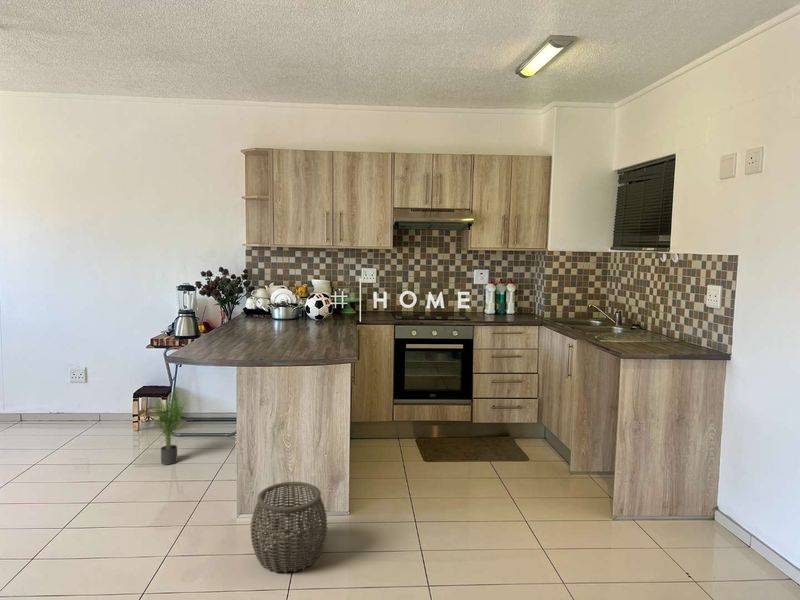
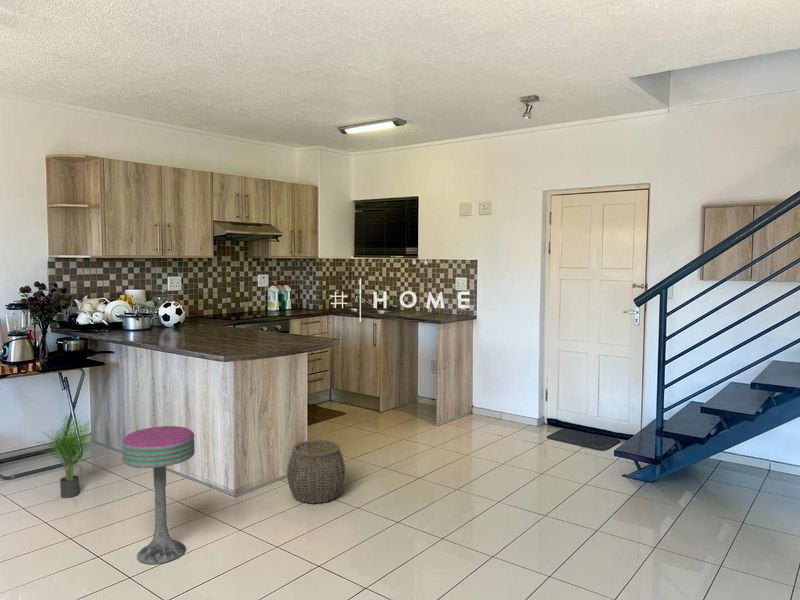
bar stool: none [33,420,116,567] -> present [122,426,195,564]

